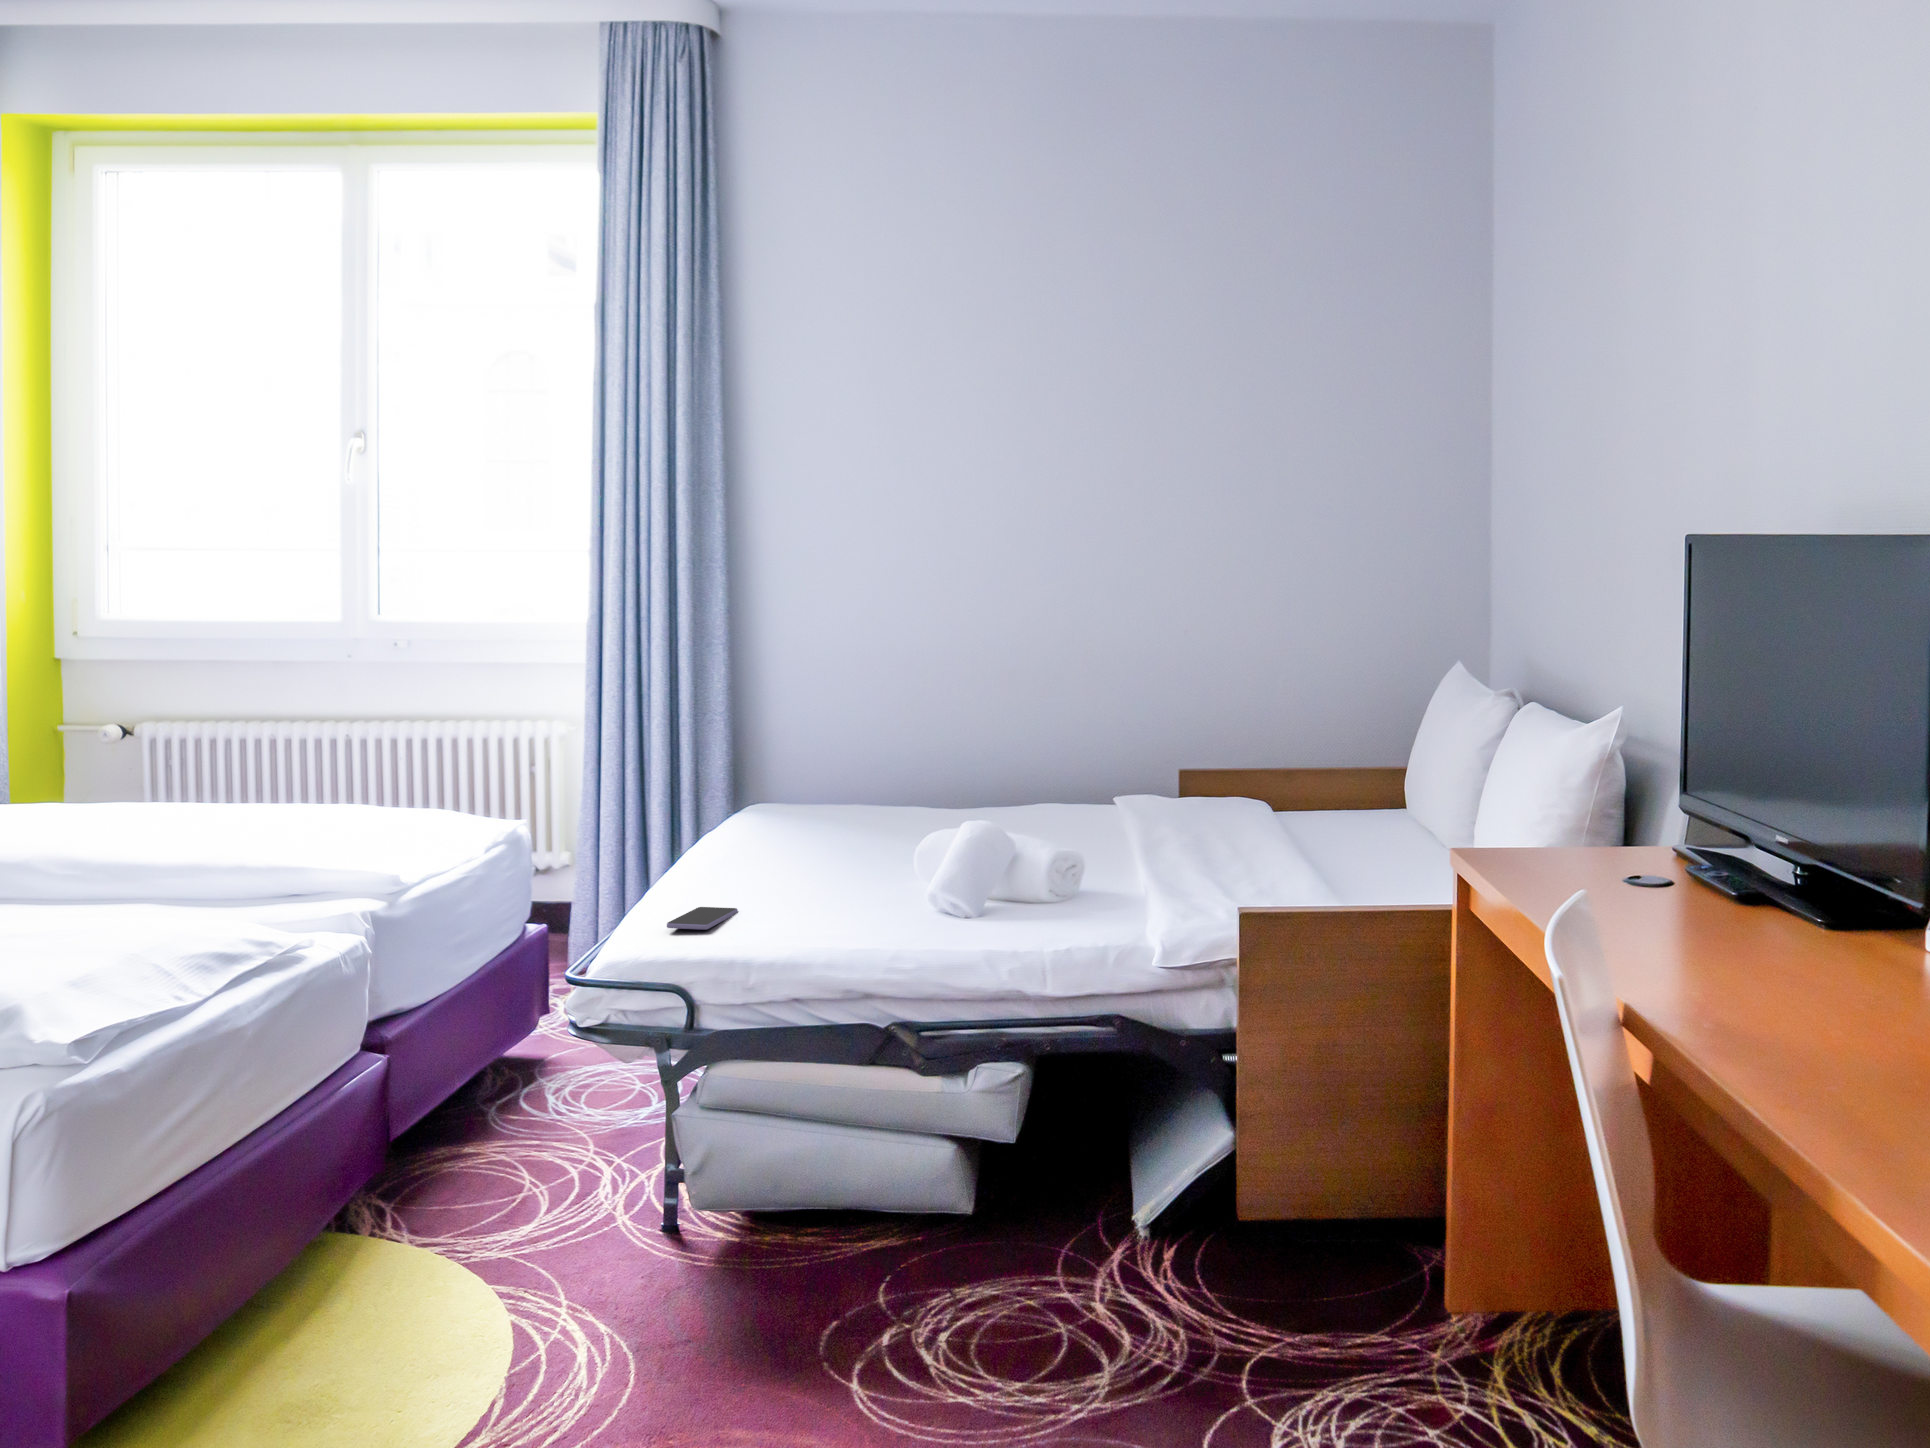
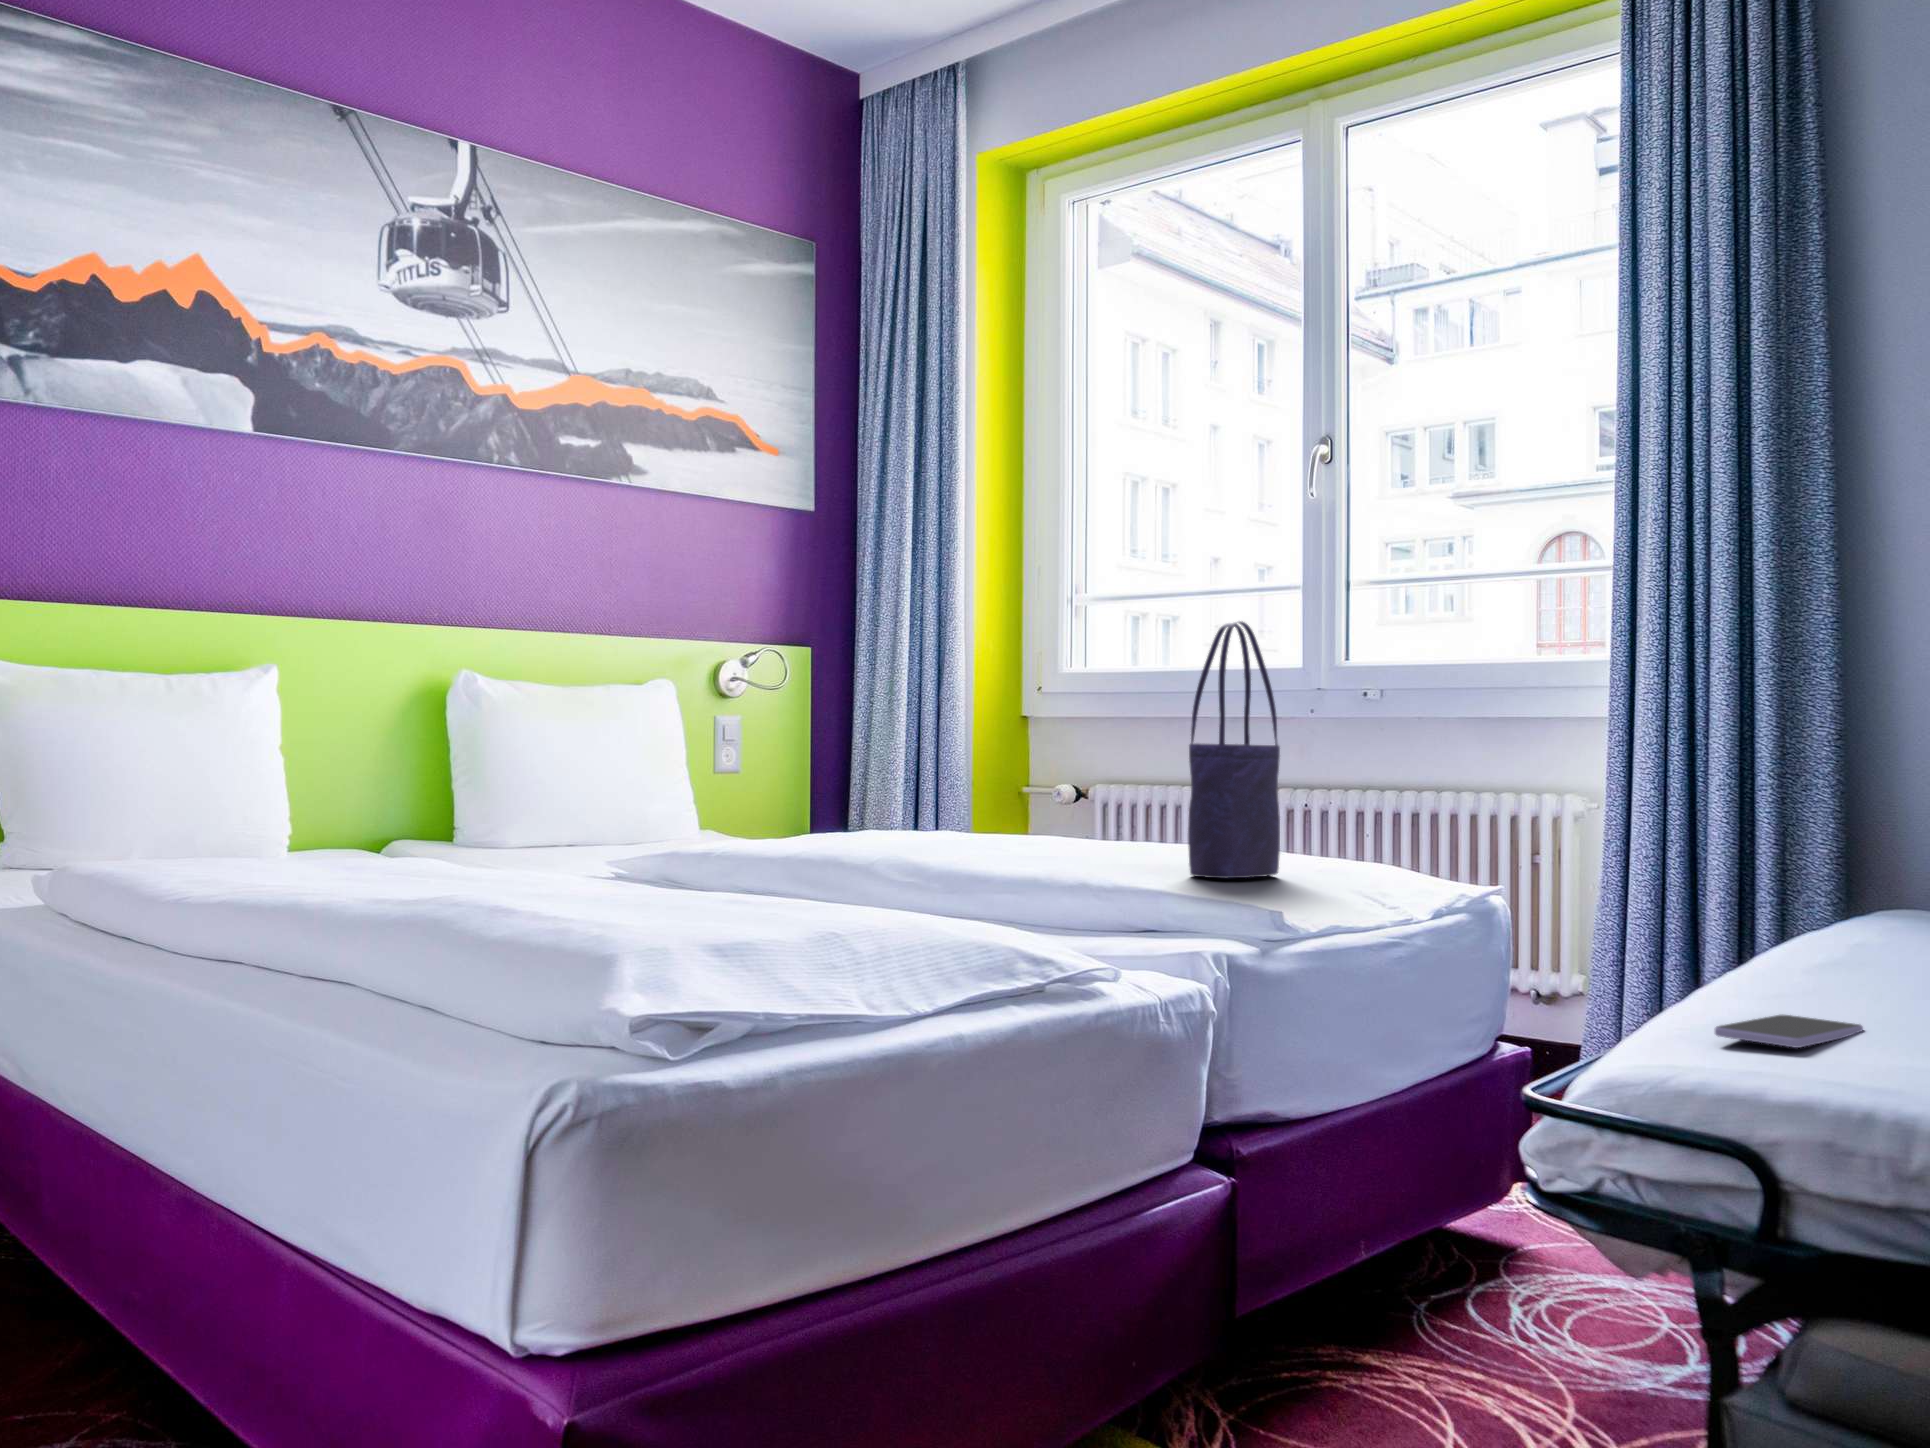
tote bag: none [314,664,381,851] -> present [1188,621,1280,878]

